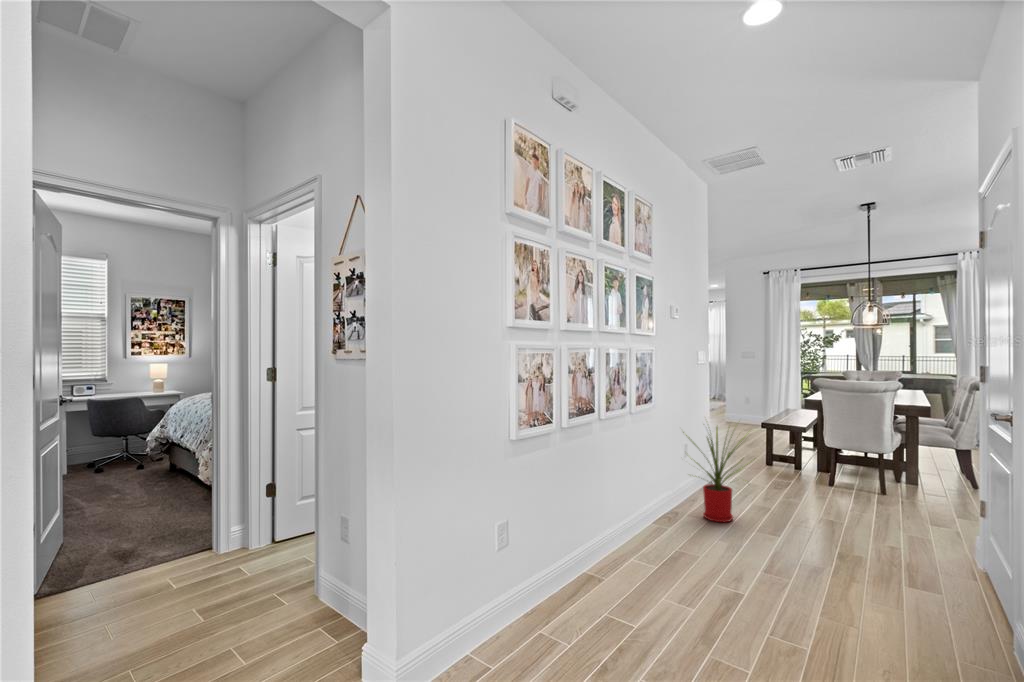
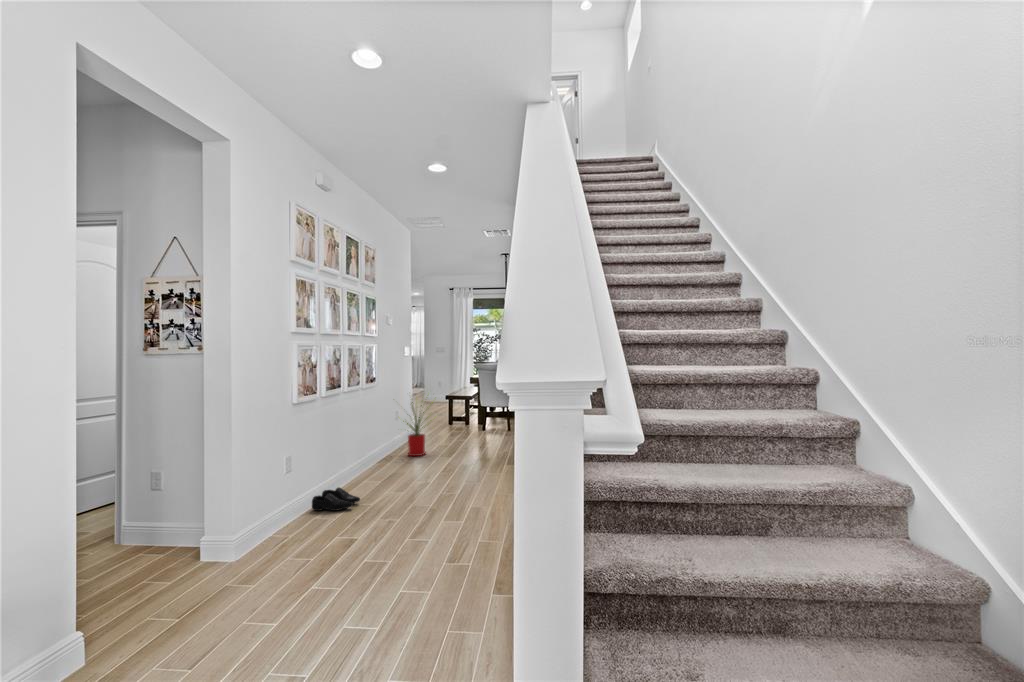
shoe: none [540,578,616,627] -> present [312,488,360,511]

